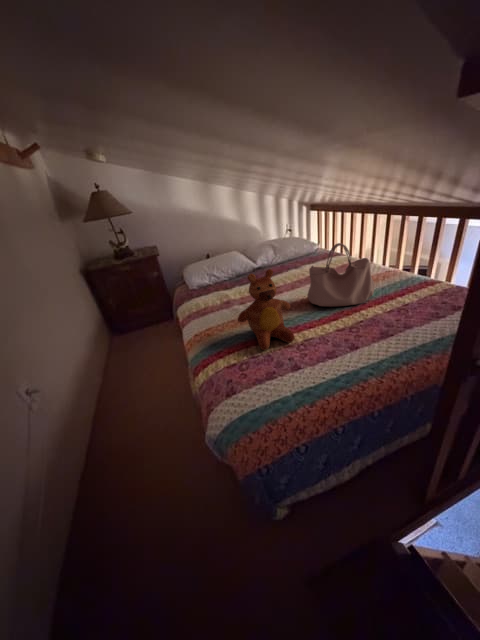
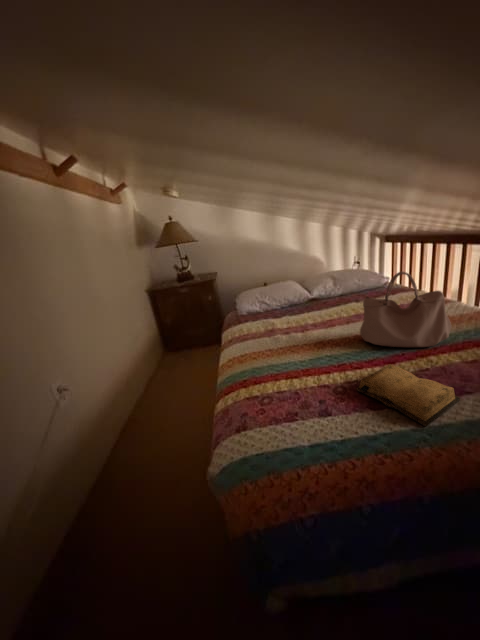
teddy bear: present [238,269,295,350] -> none [269,295,333,387]
diary: none [315,321,387,365] -> present [356,364,460,427]

